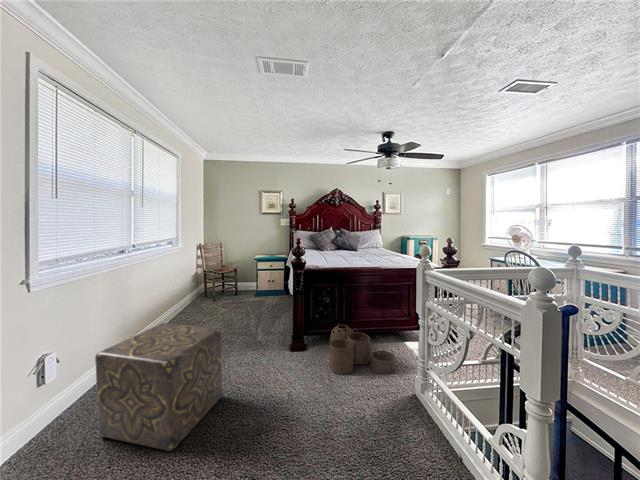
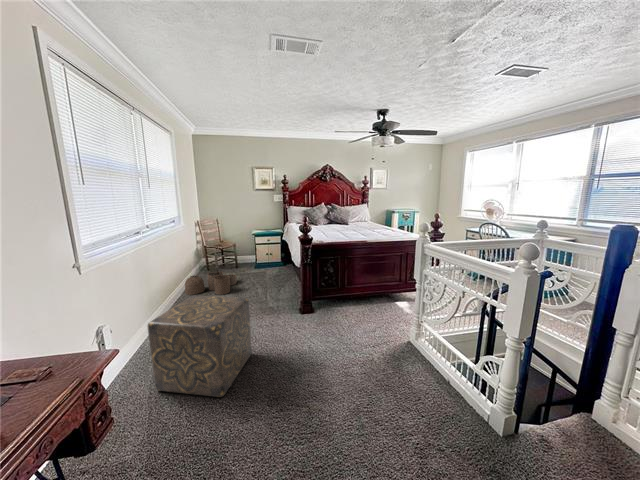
woven basket: present [330,325,395,374] -> present [185,271,237,295]

